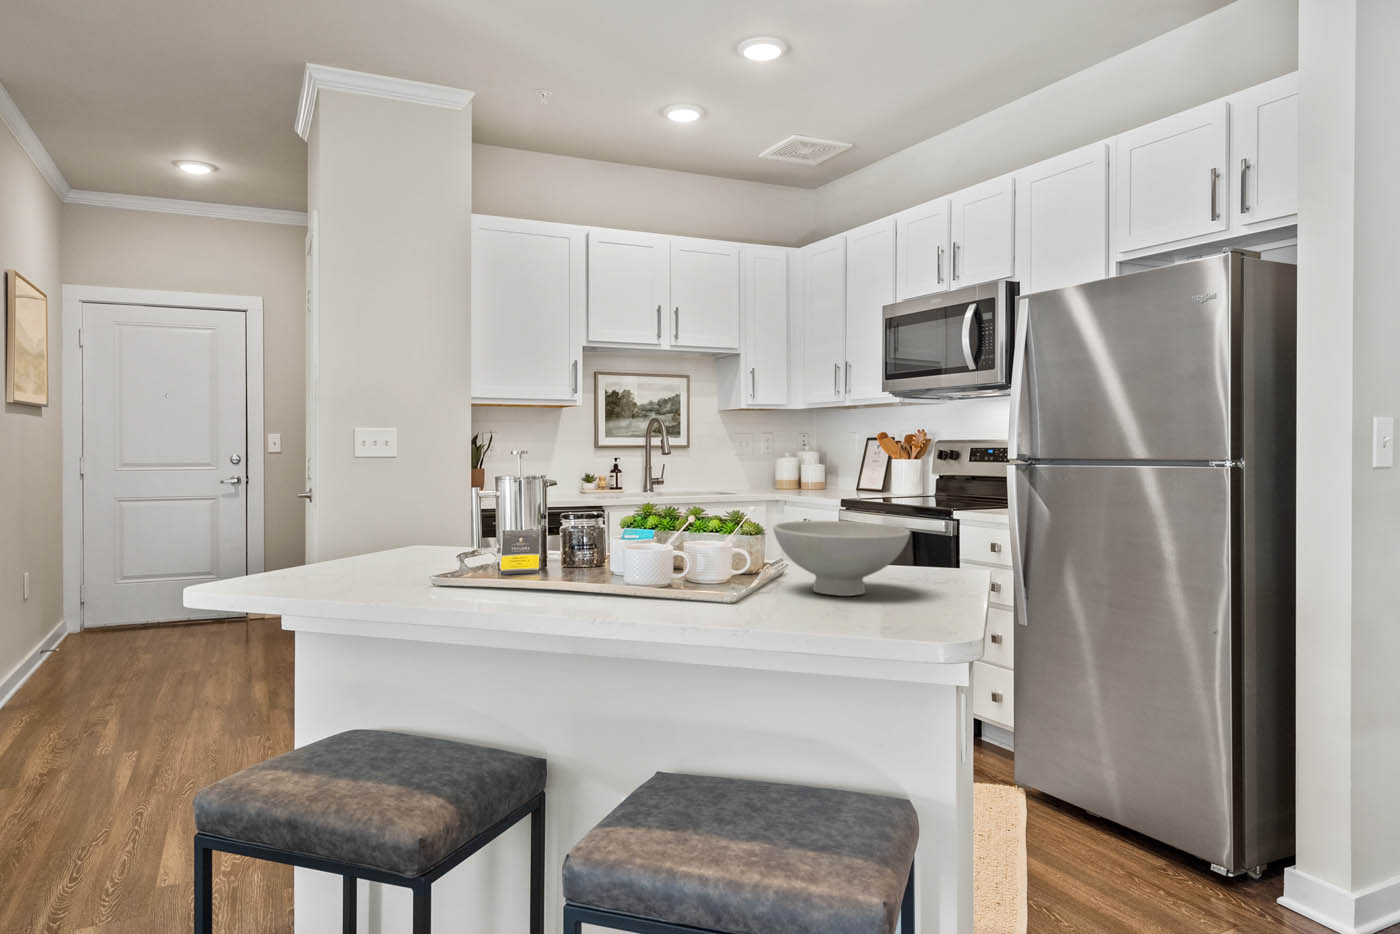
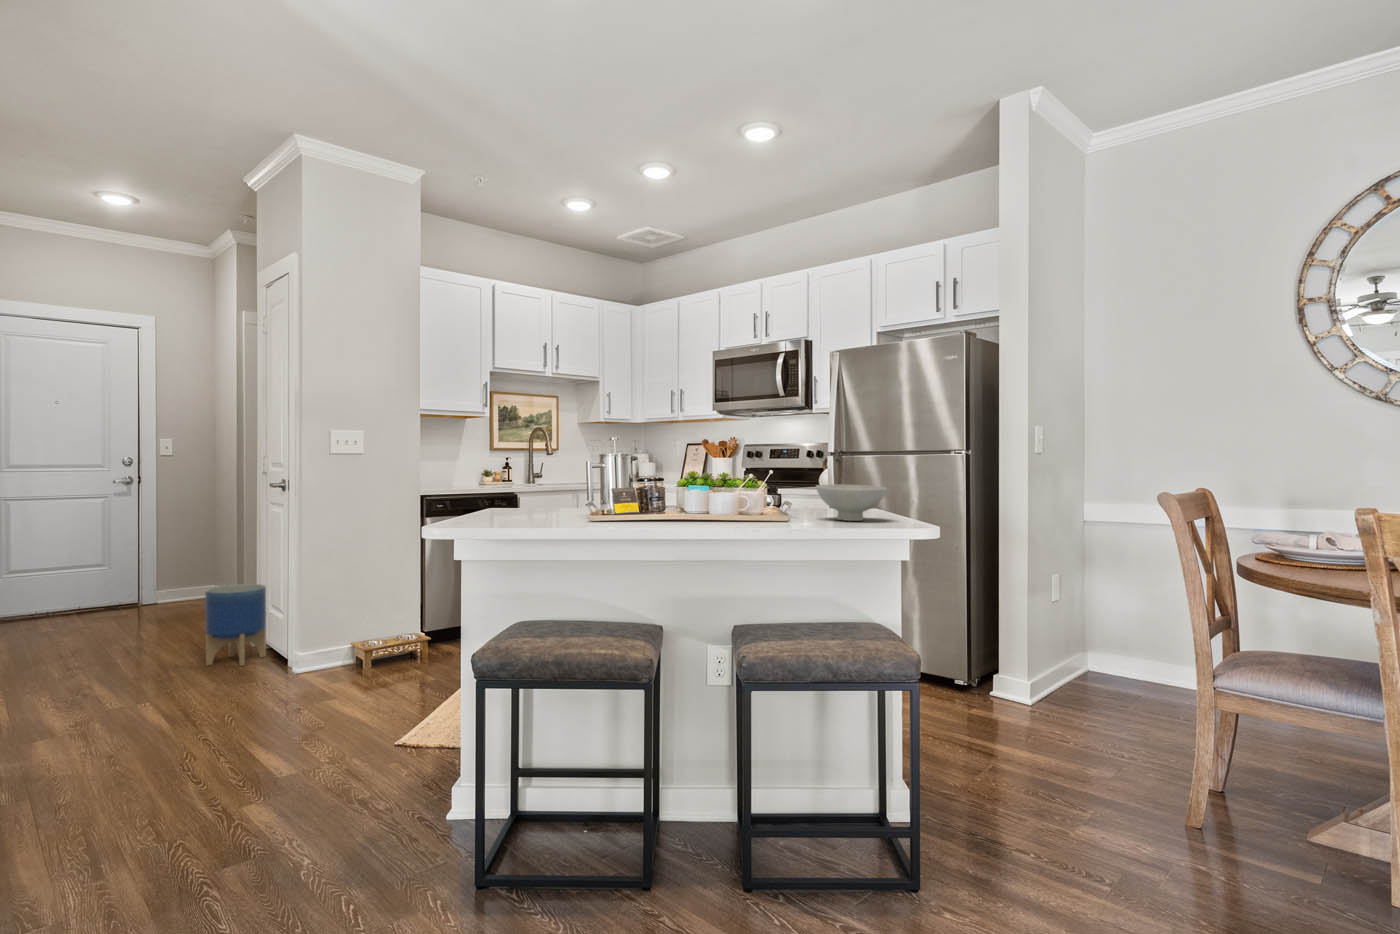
planter: none [220,608,290,708] -> present [205,584,266,666]

